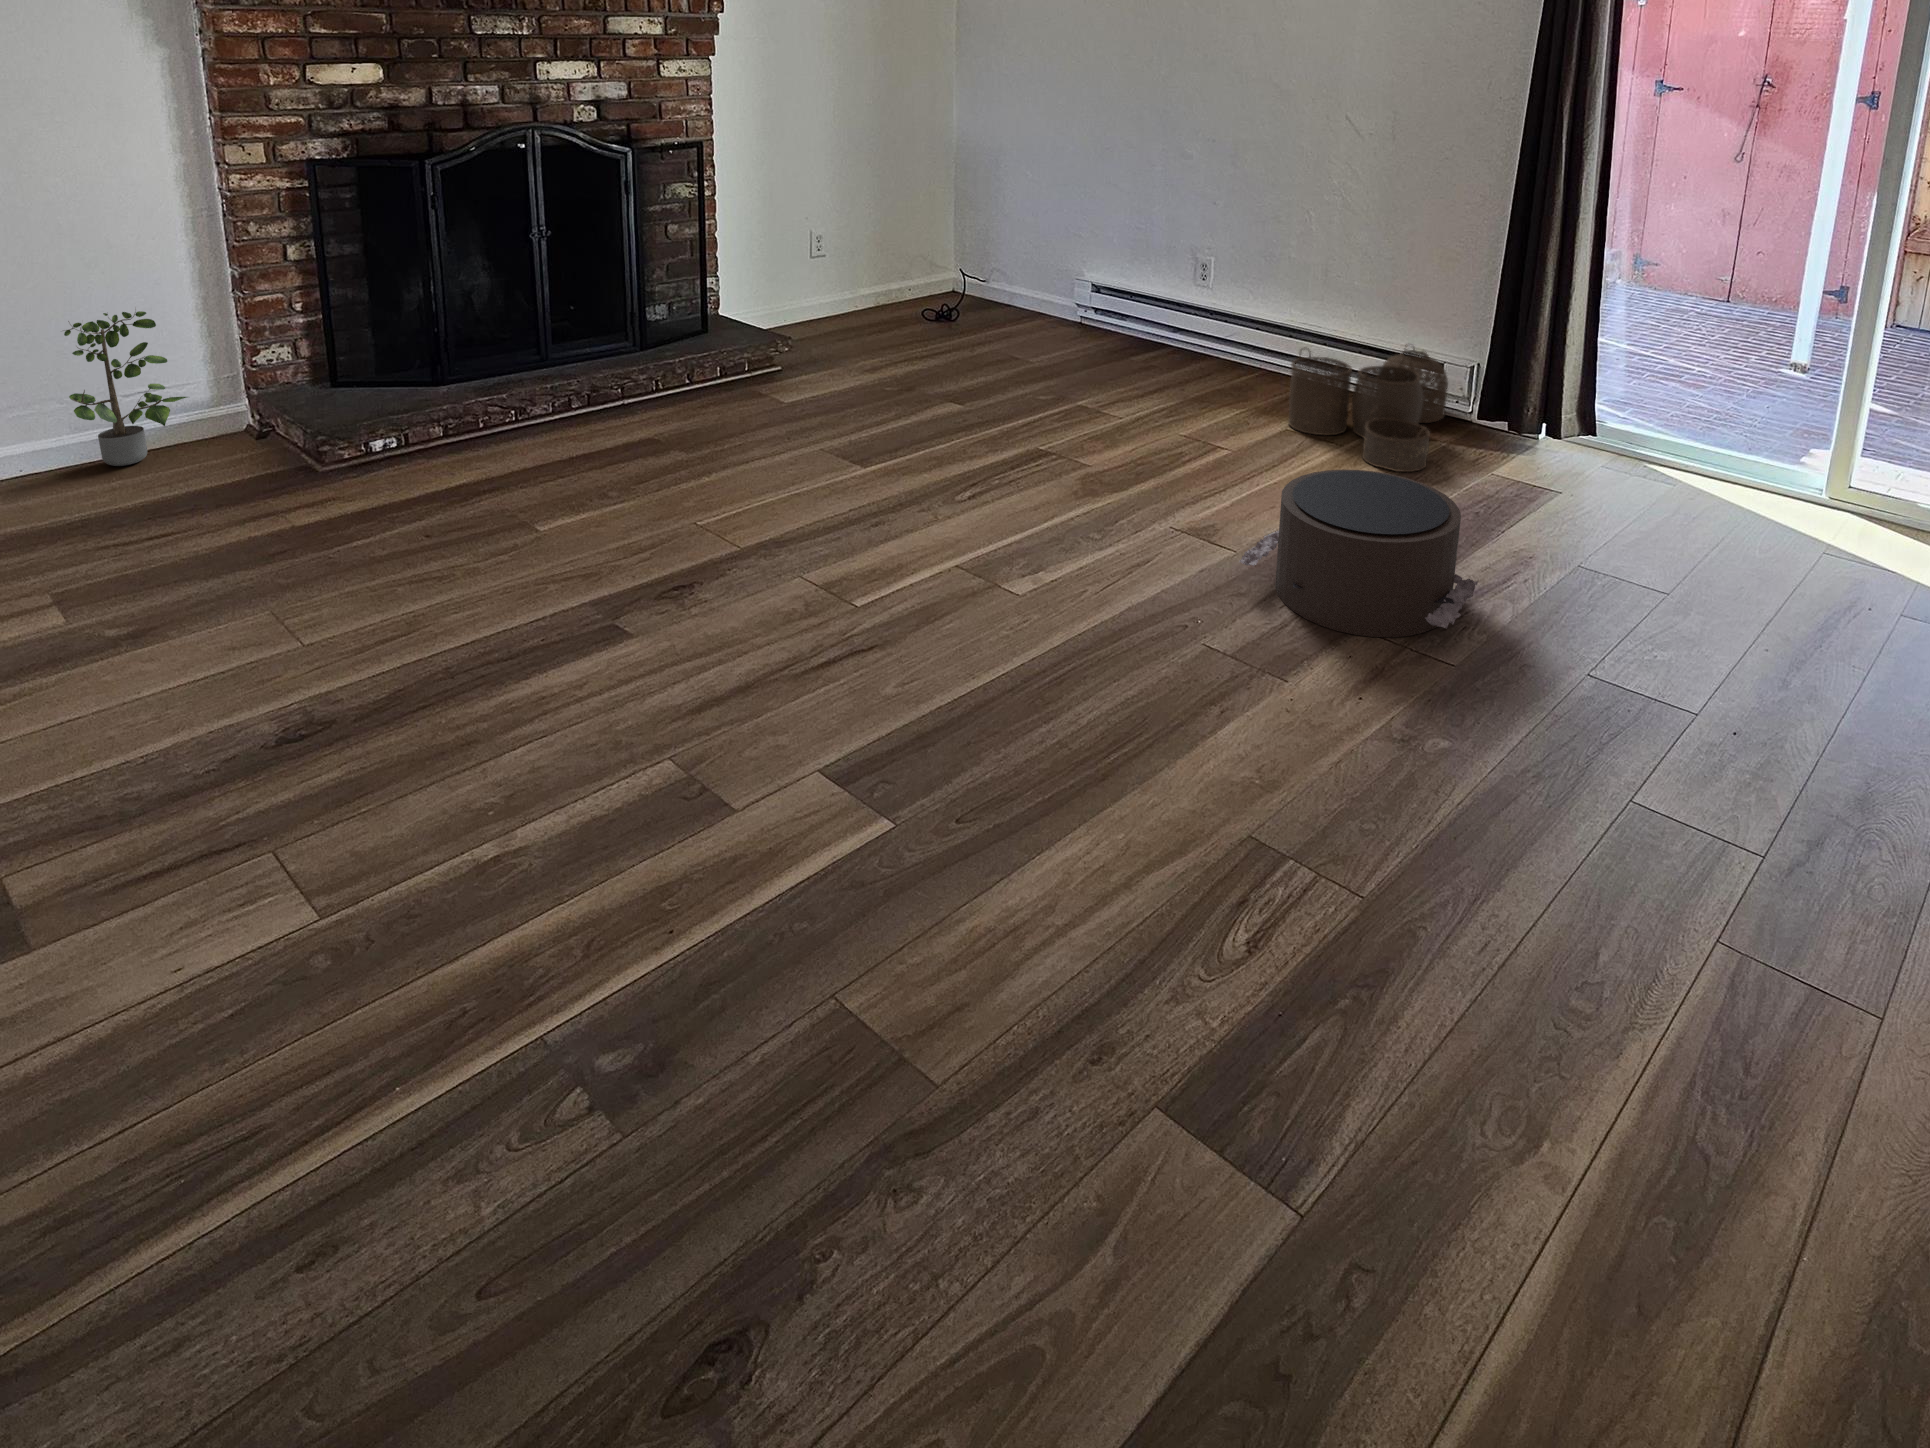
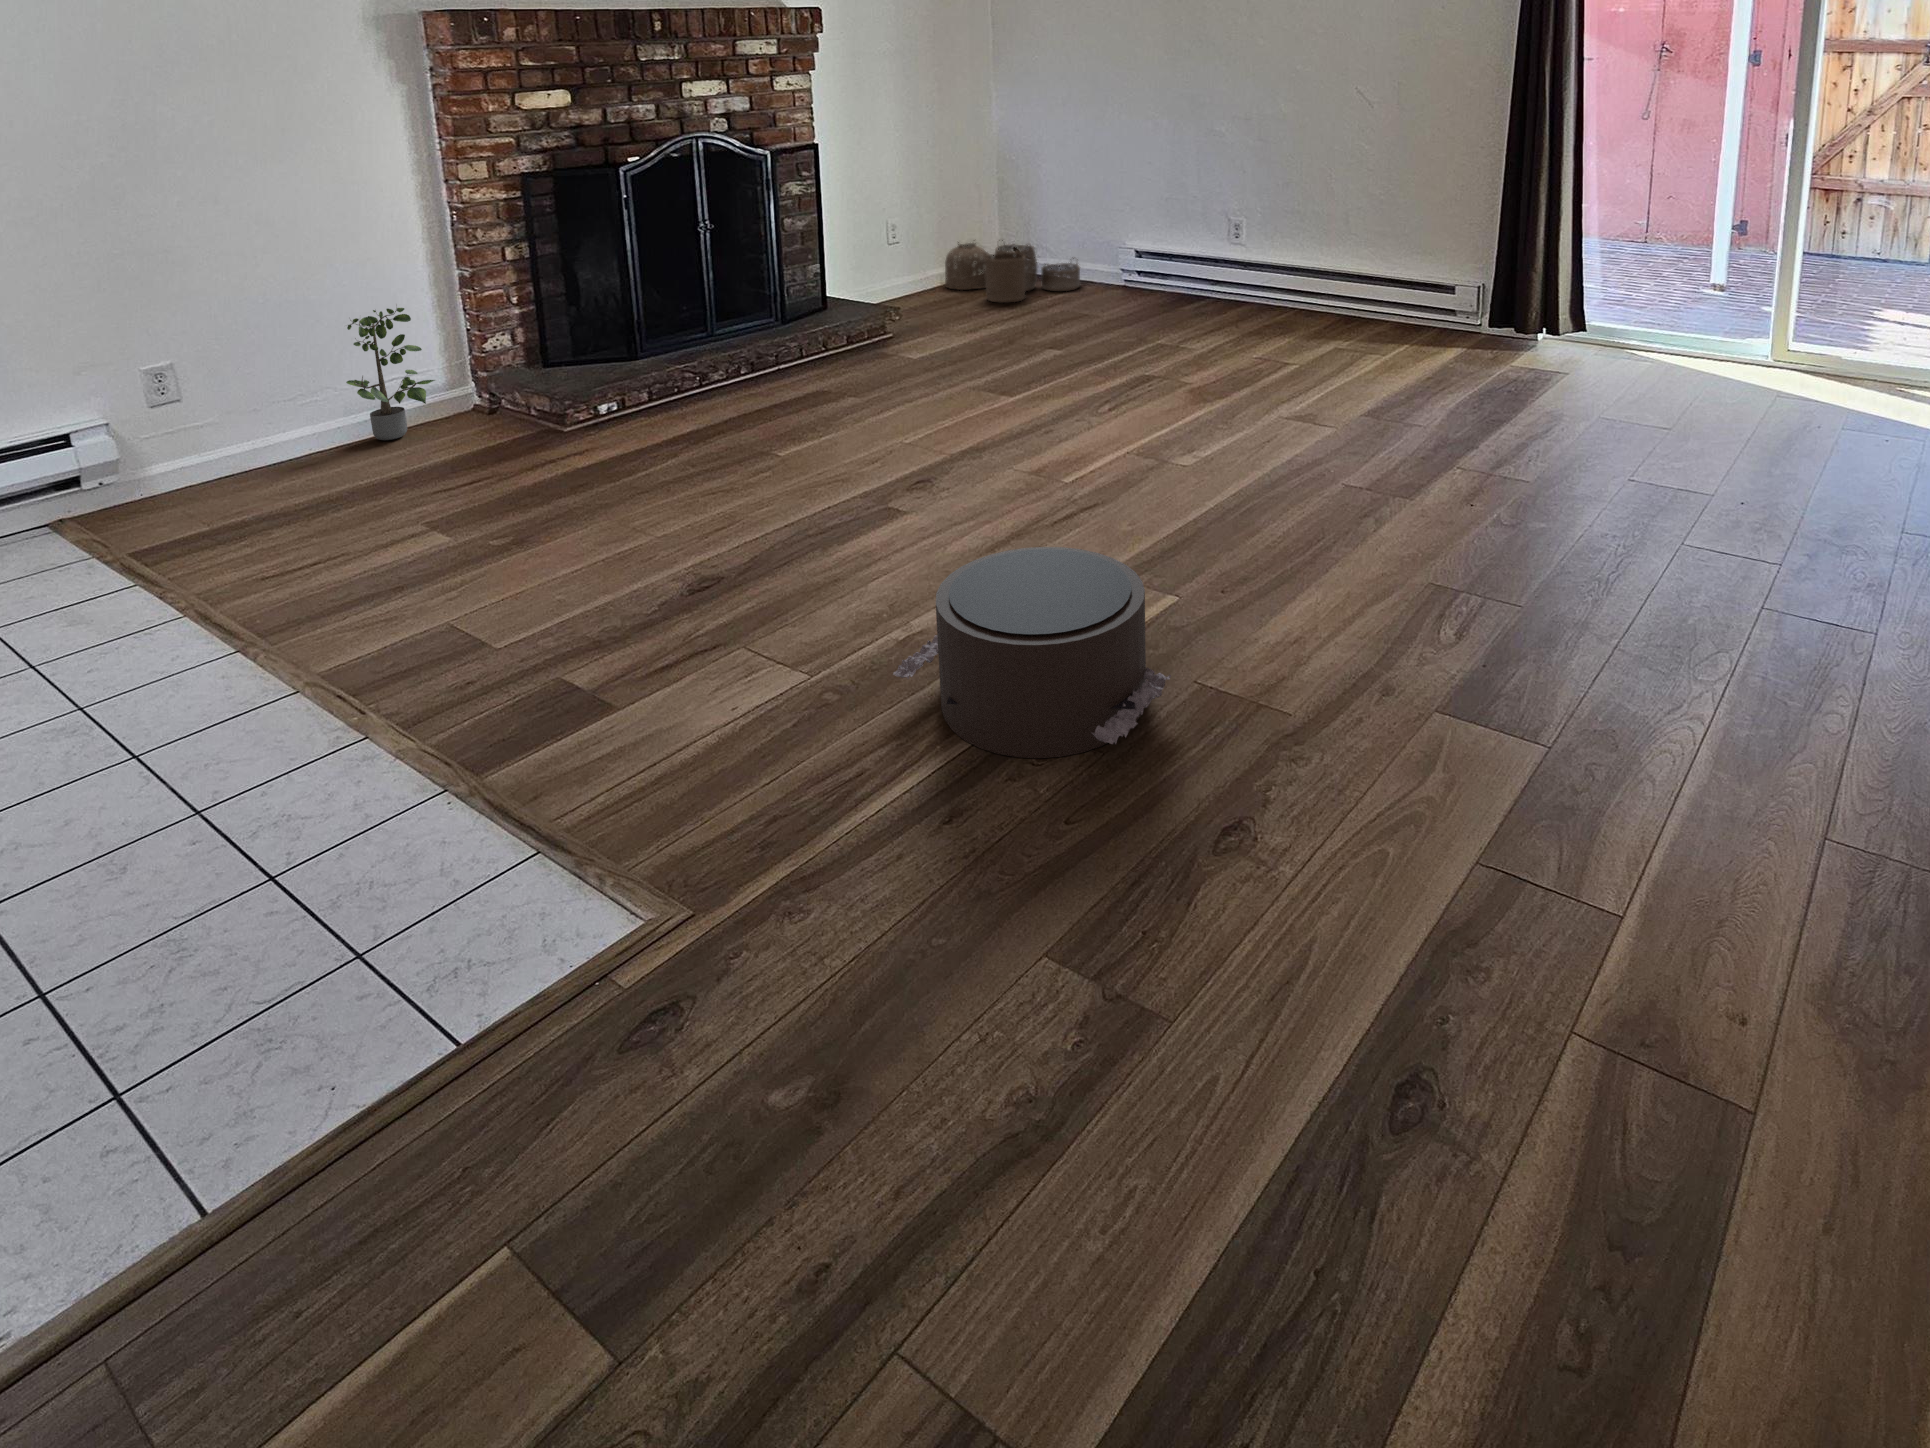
woven basket: present [1288,349,1448,472] -> present [945,240,1080,302]
pouf: present [1239,470,1478,637] -> present [893,547,1171,758]

